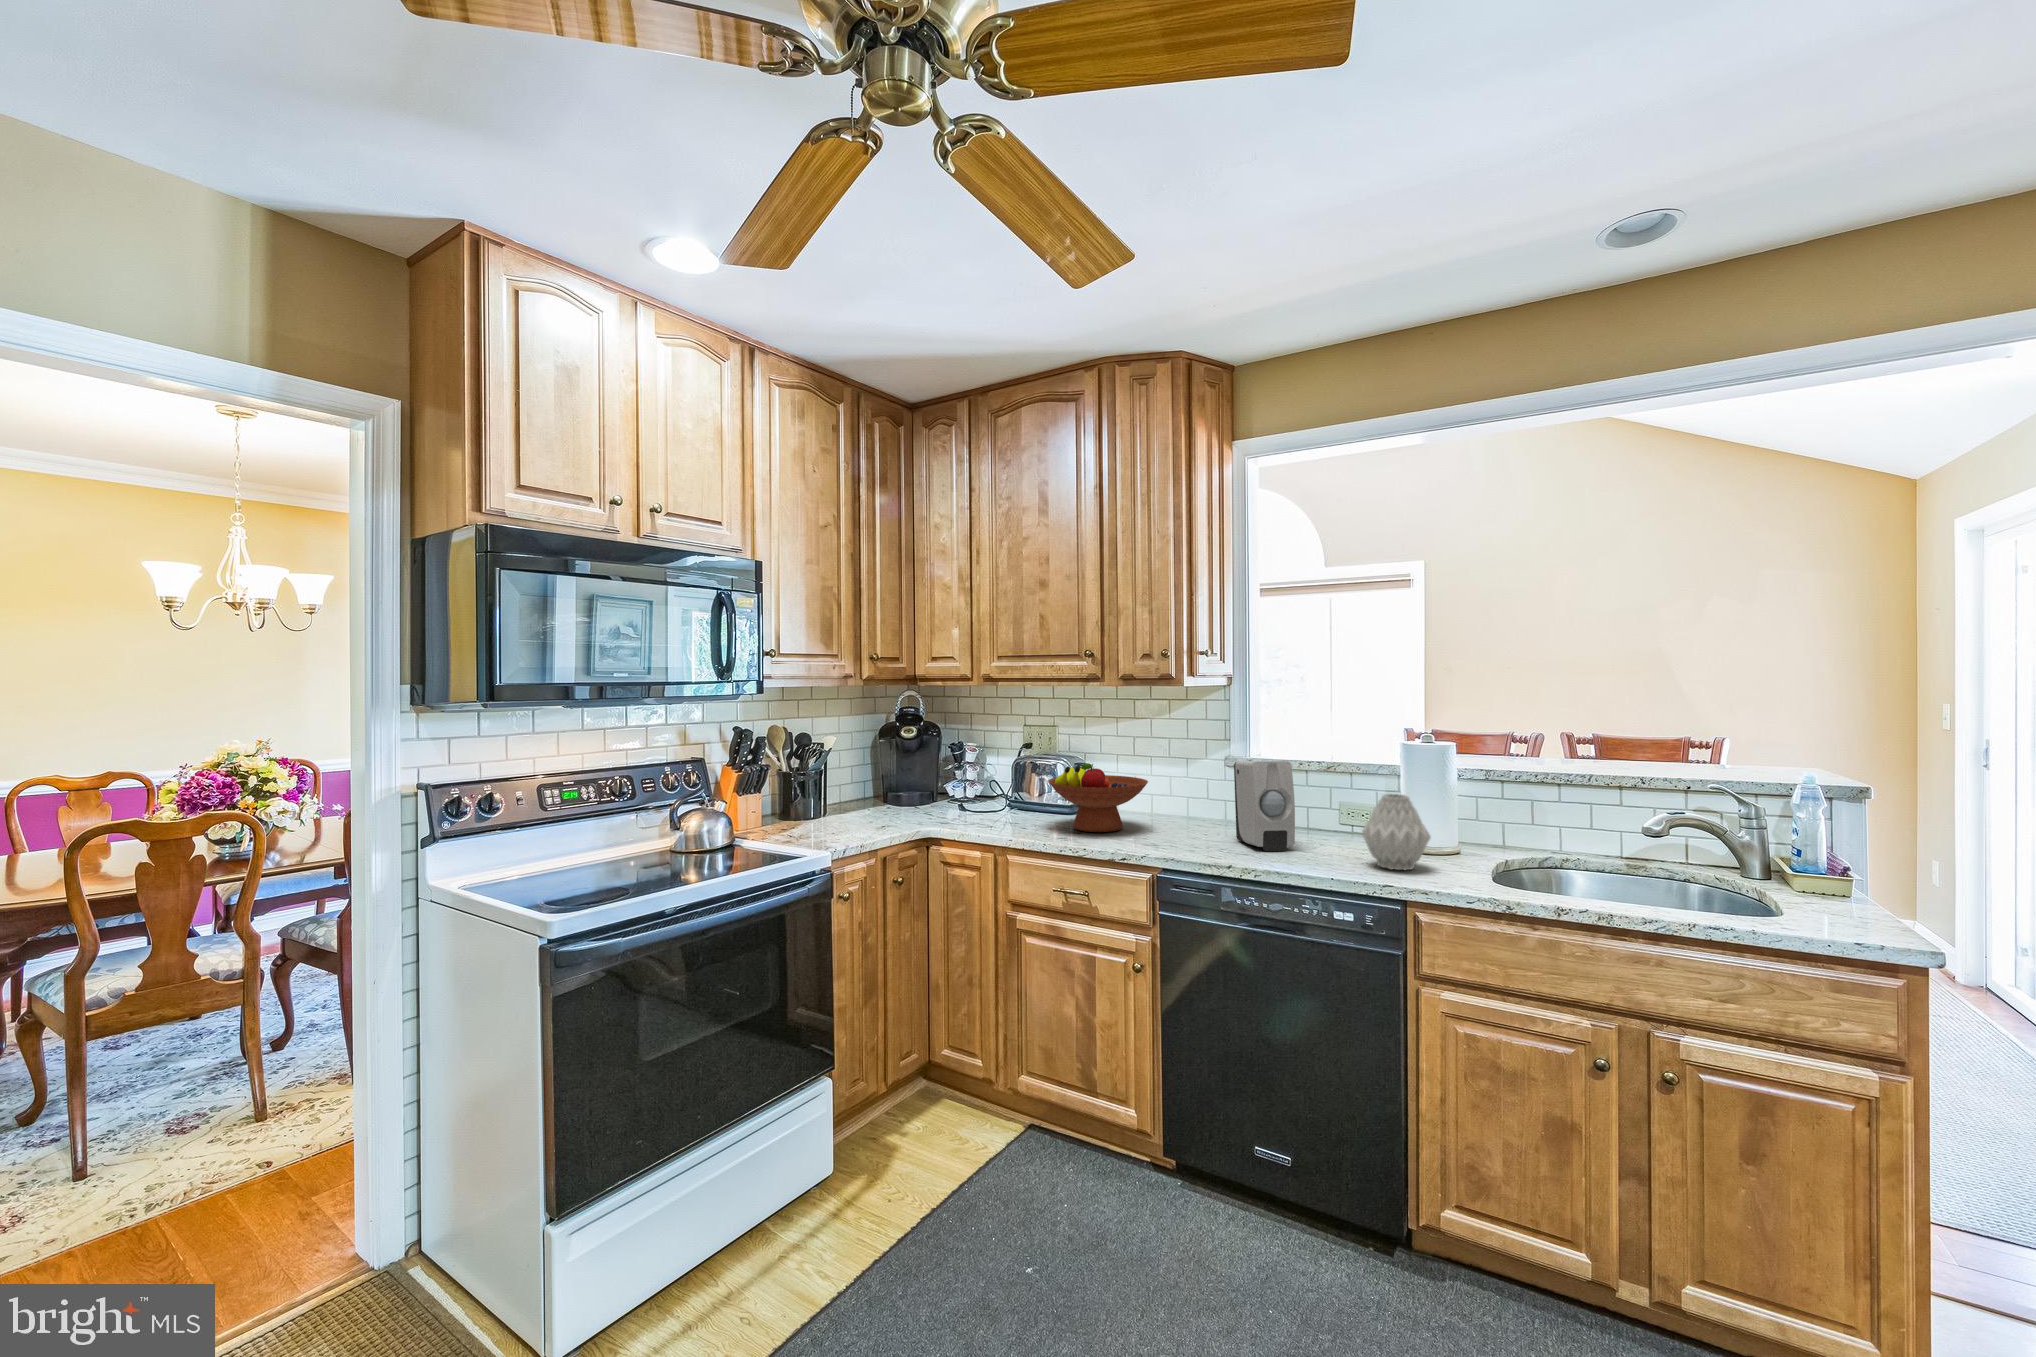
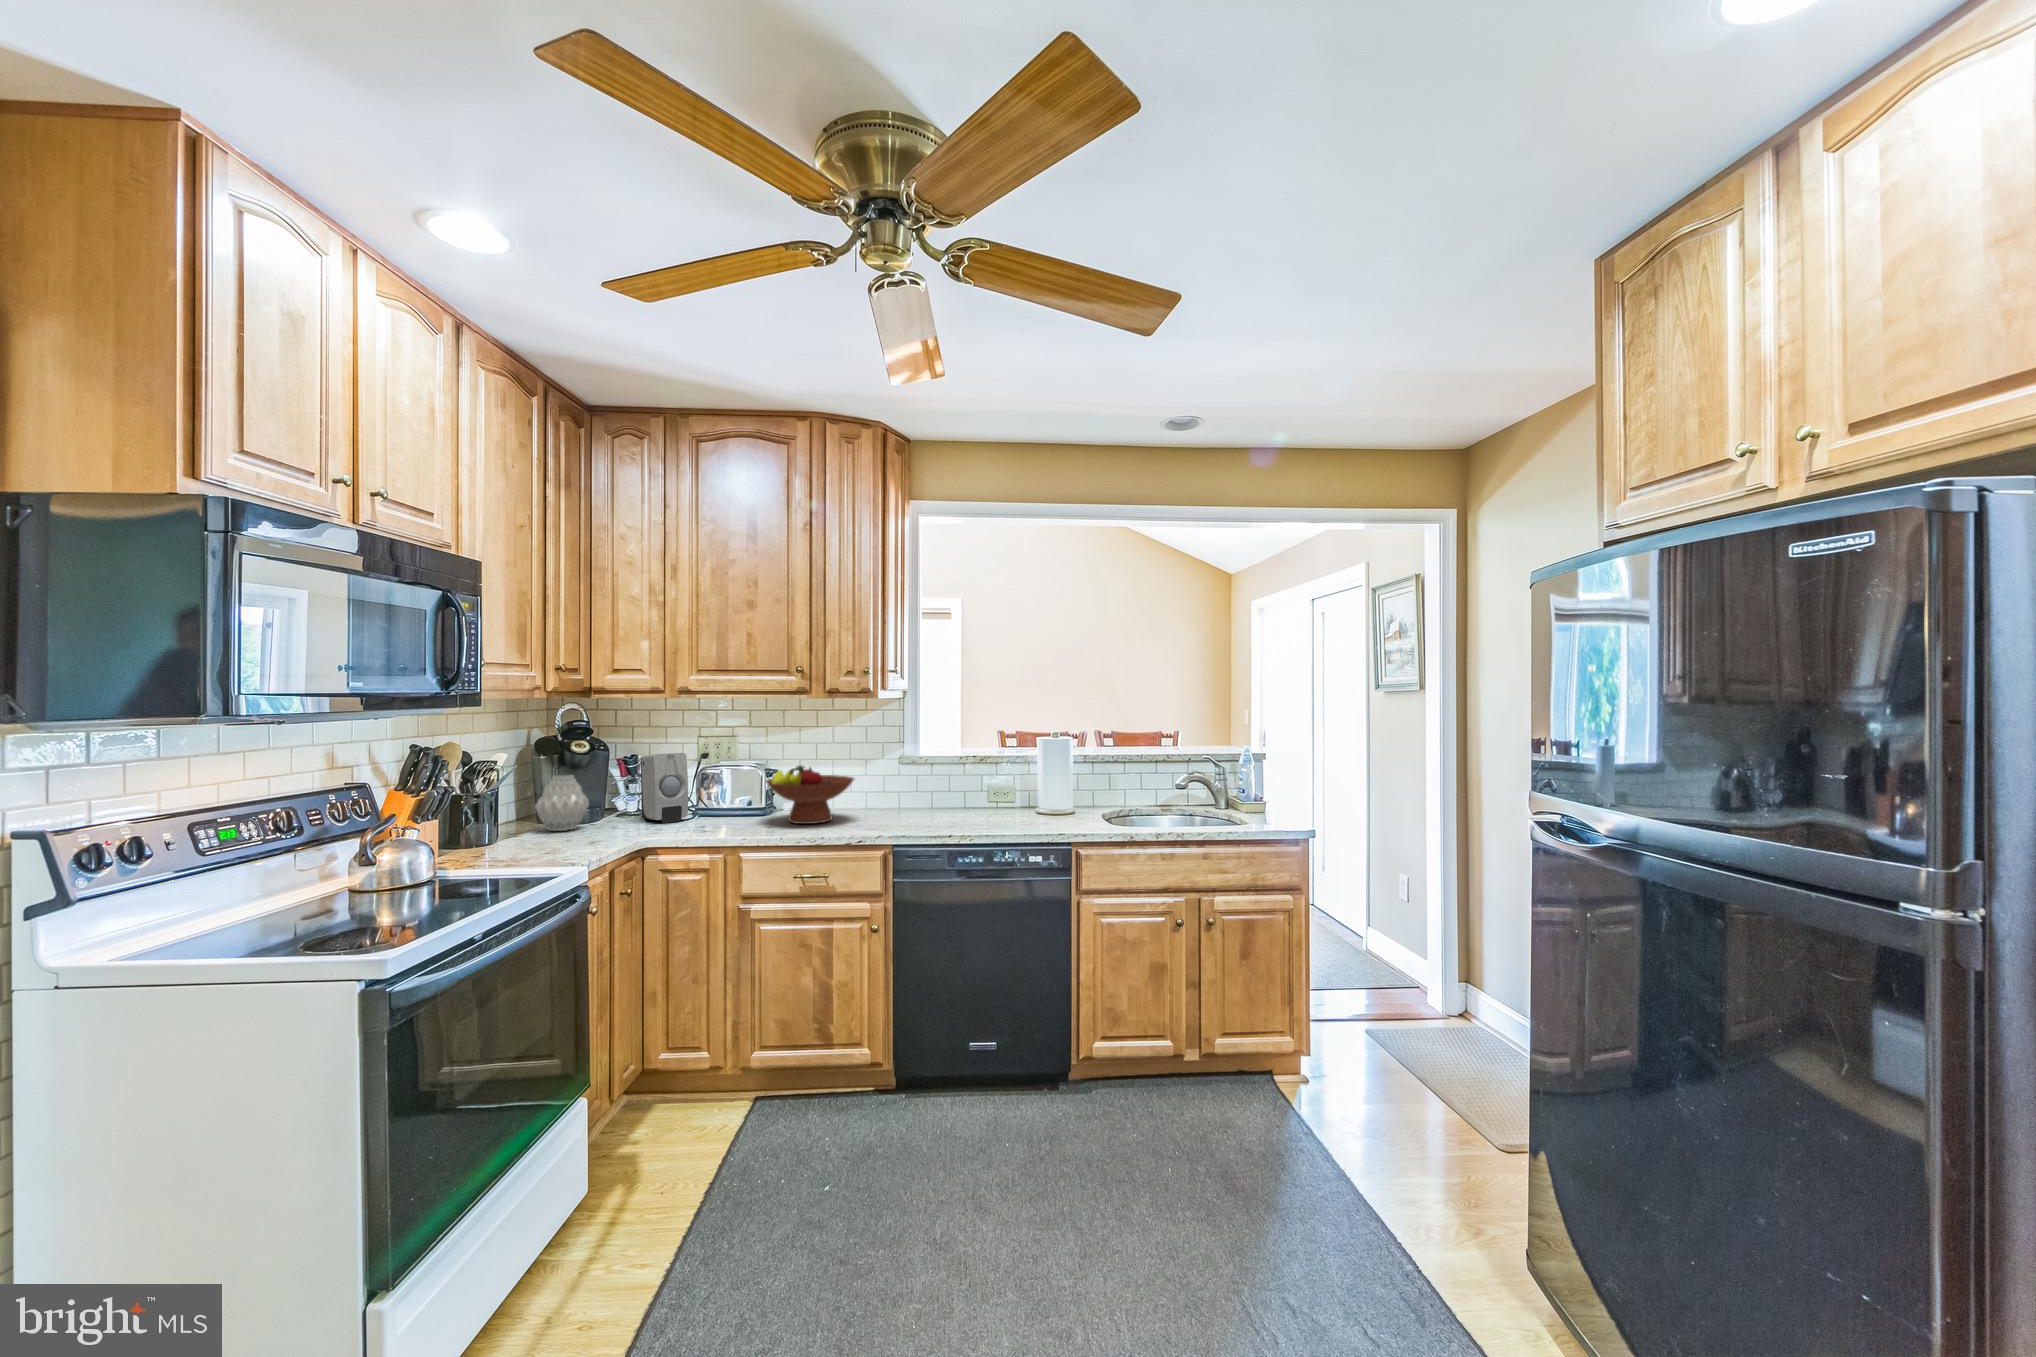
soap dispenser: present [1234,761,1295,851] -> present [641,753,688,823]
vase: present [1362,794,1430,870] -> present [535,775,589,831]

